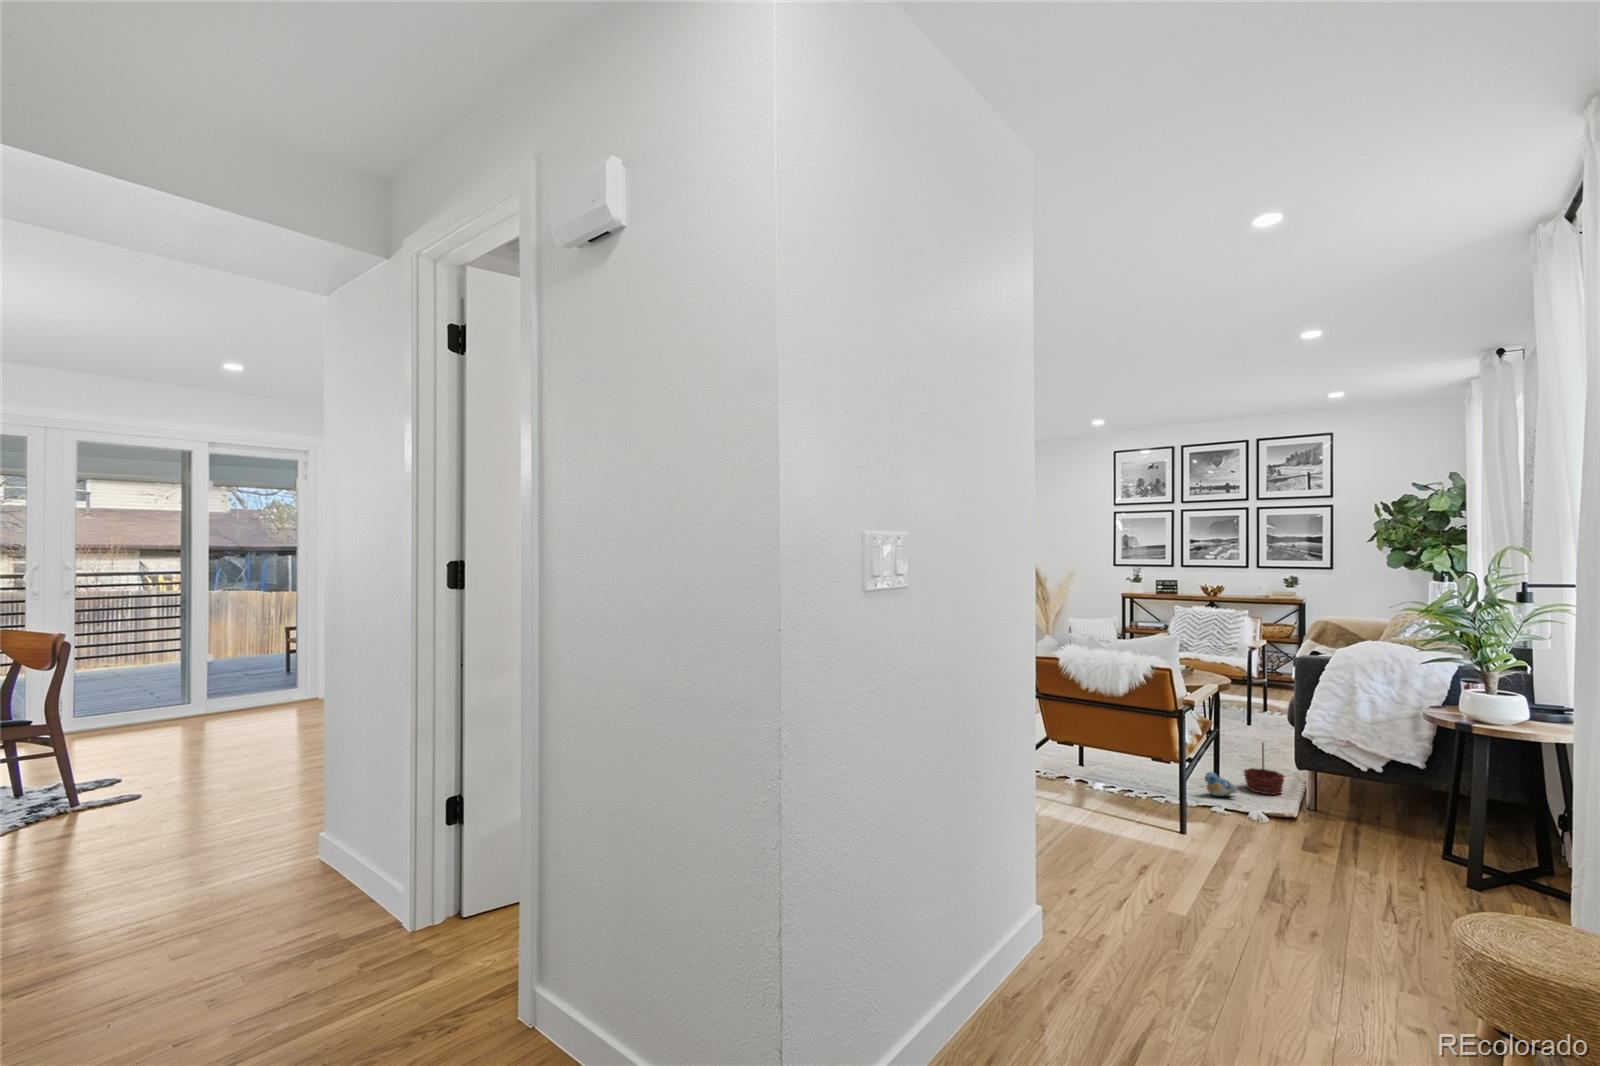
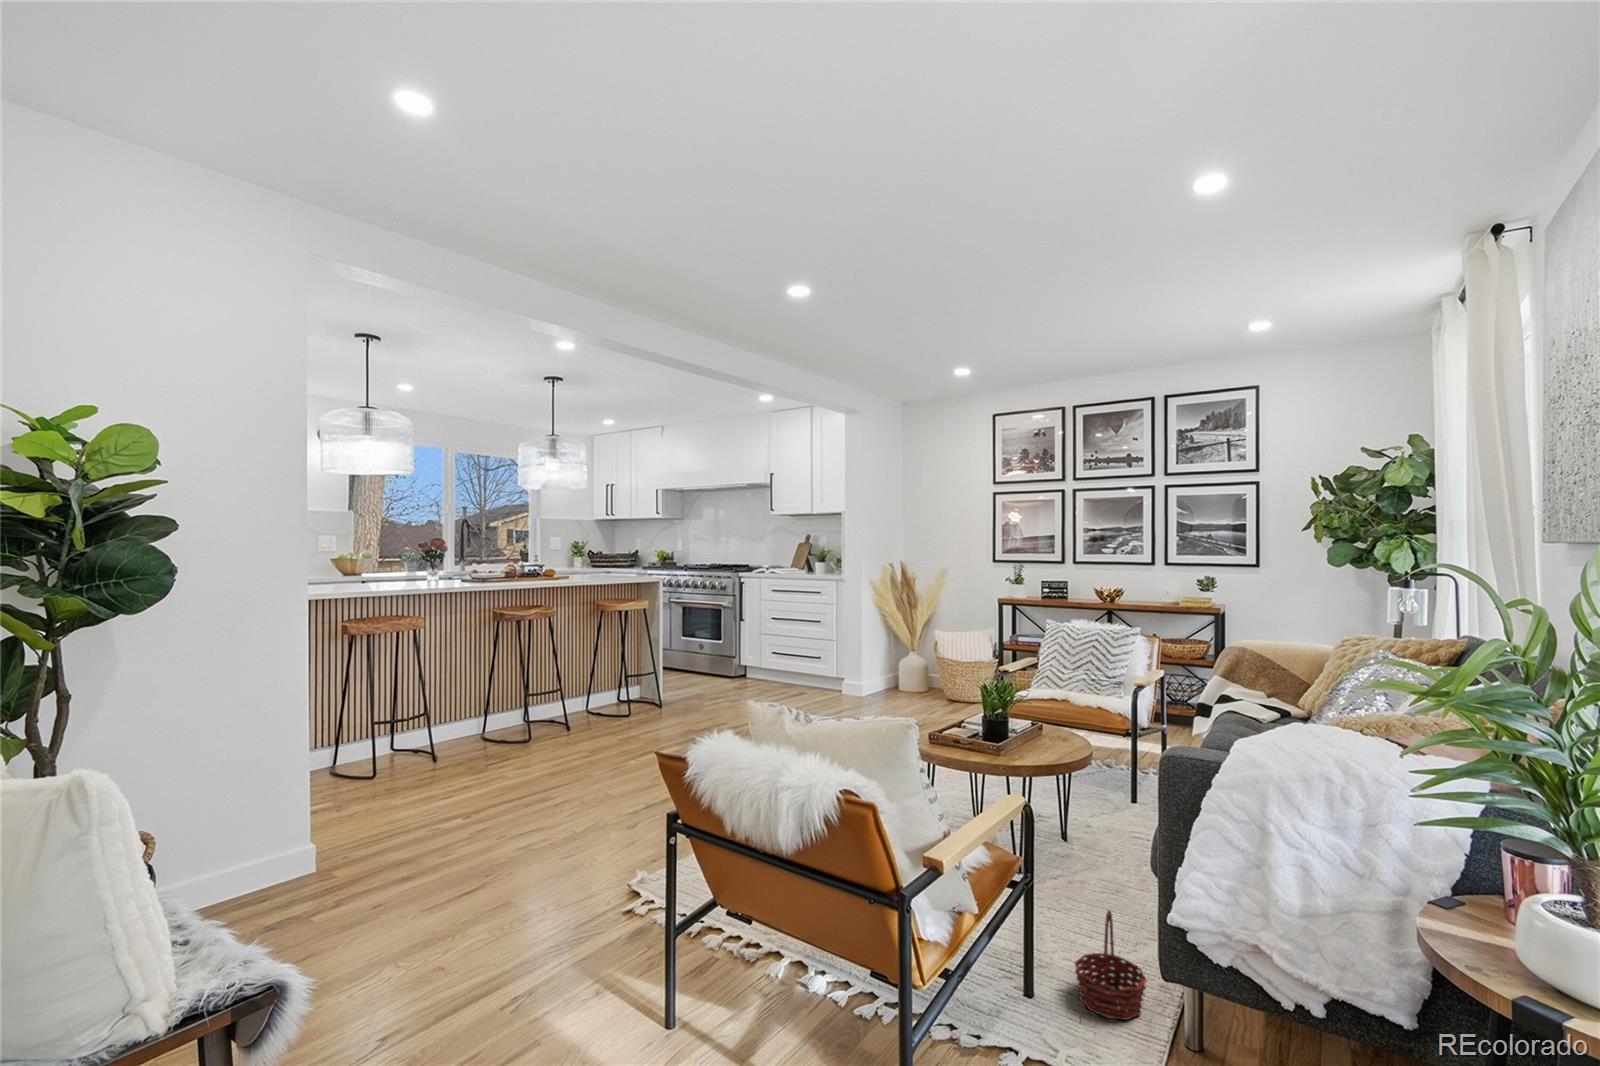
plush toy: present [1205,772,1239,796] -> none [992,981,1056,1031]

